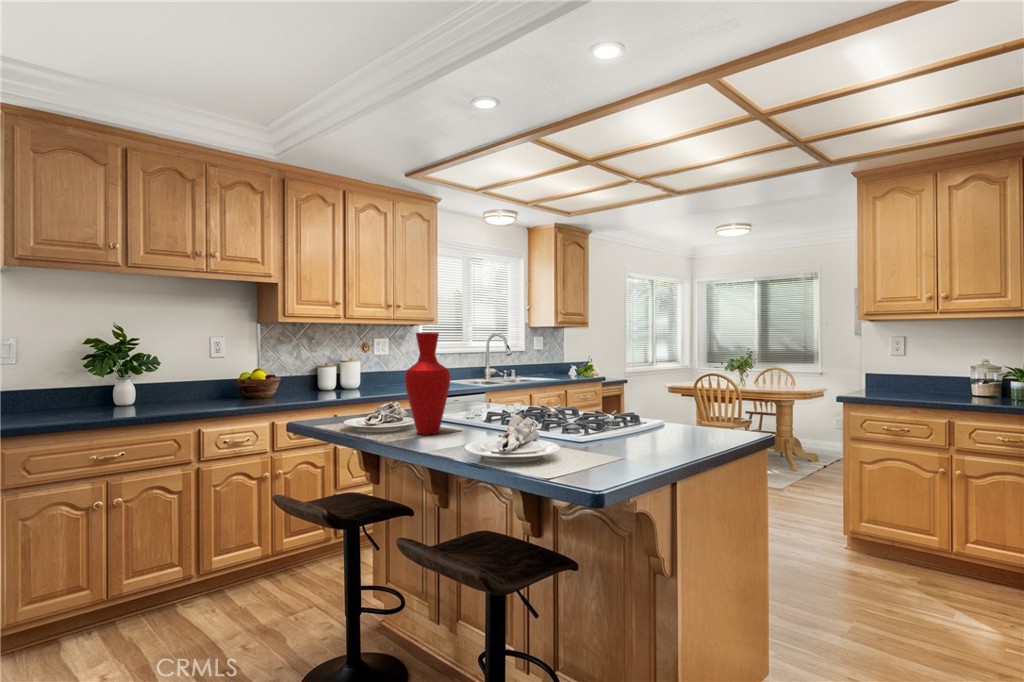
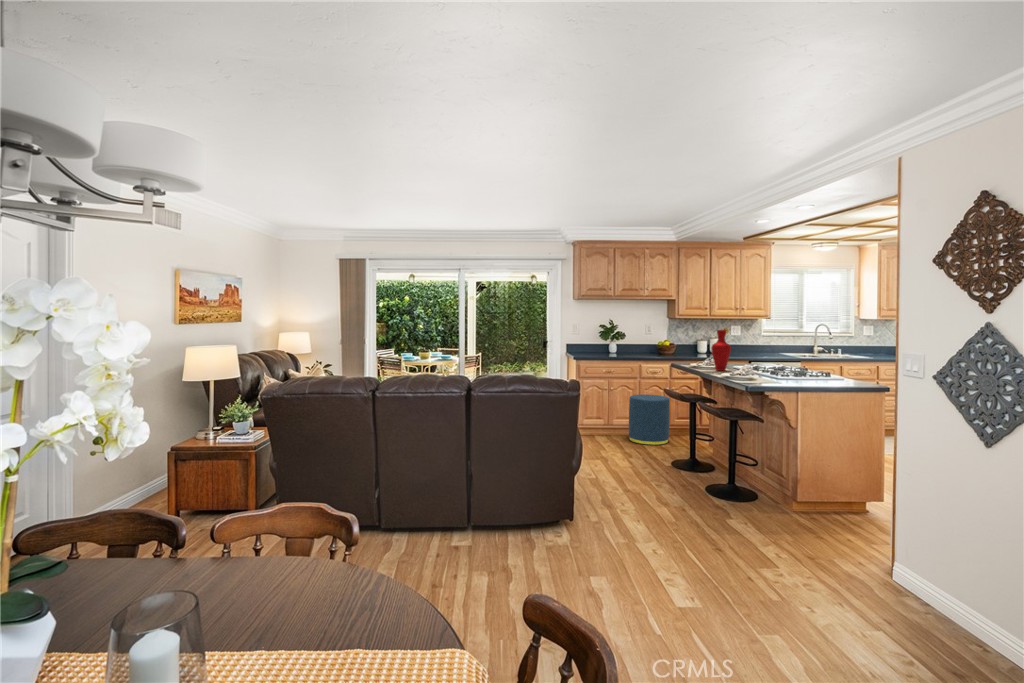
ottoman: none [172,496,281,643] -> present [629,394,670,445]

